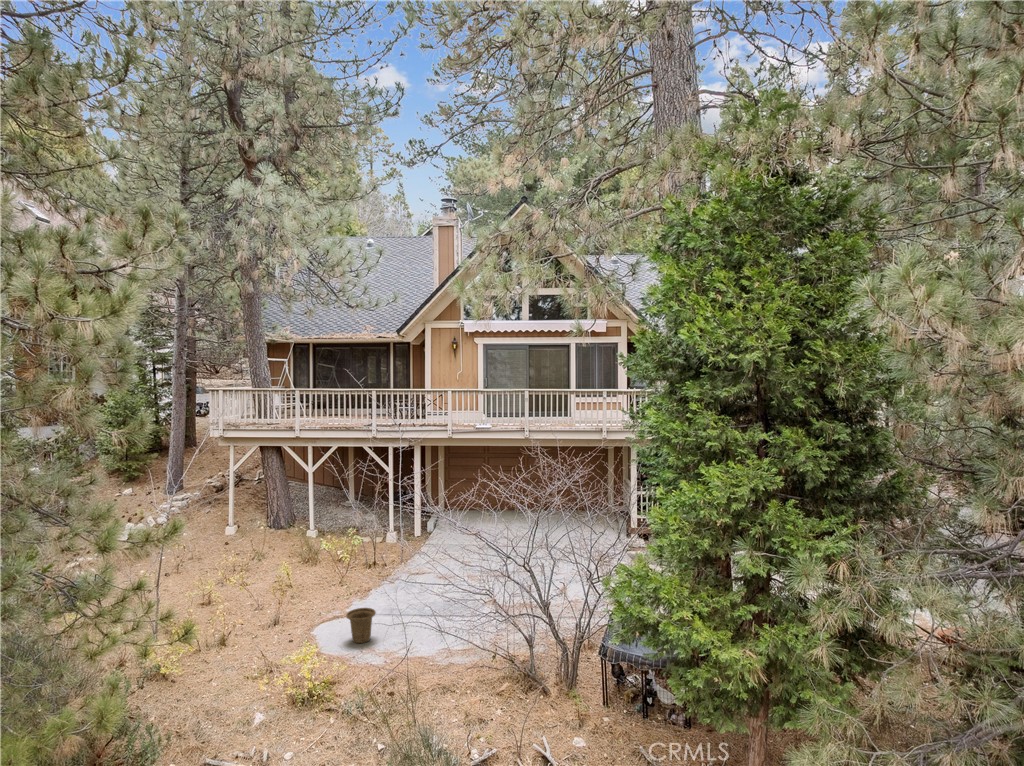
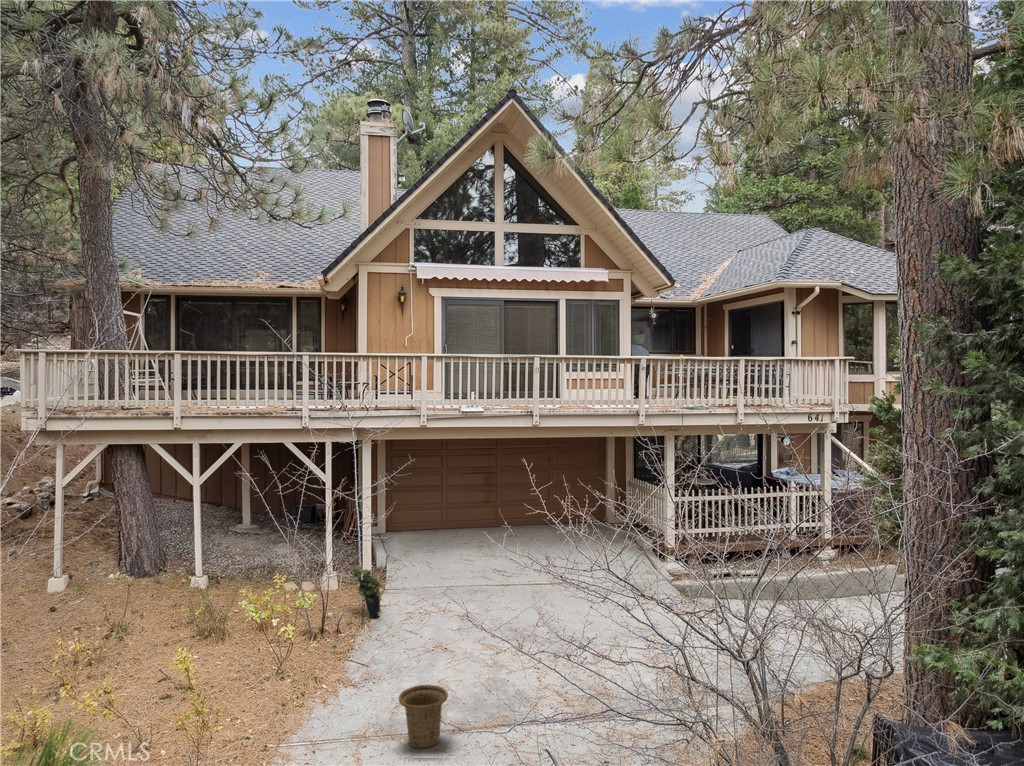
potted plant: none [384,531,404,568] -> present [350,565,382,619]

